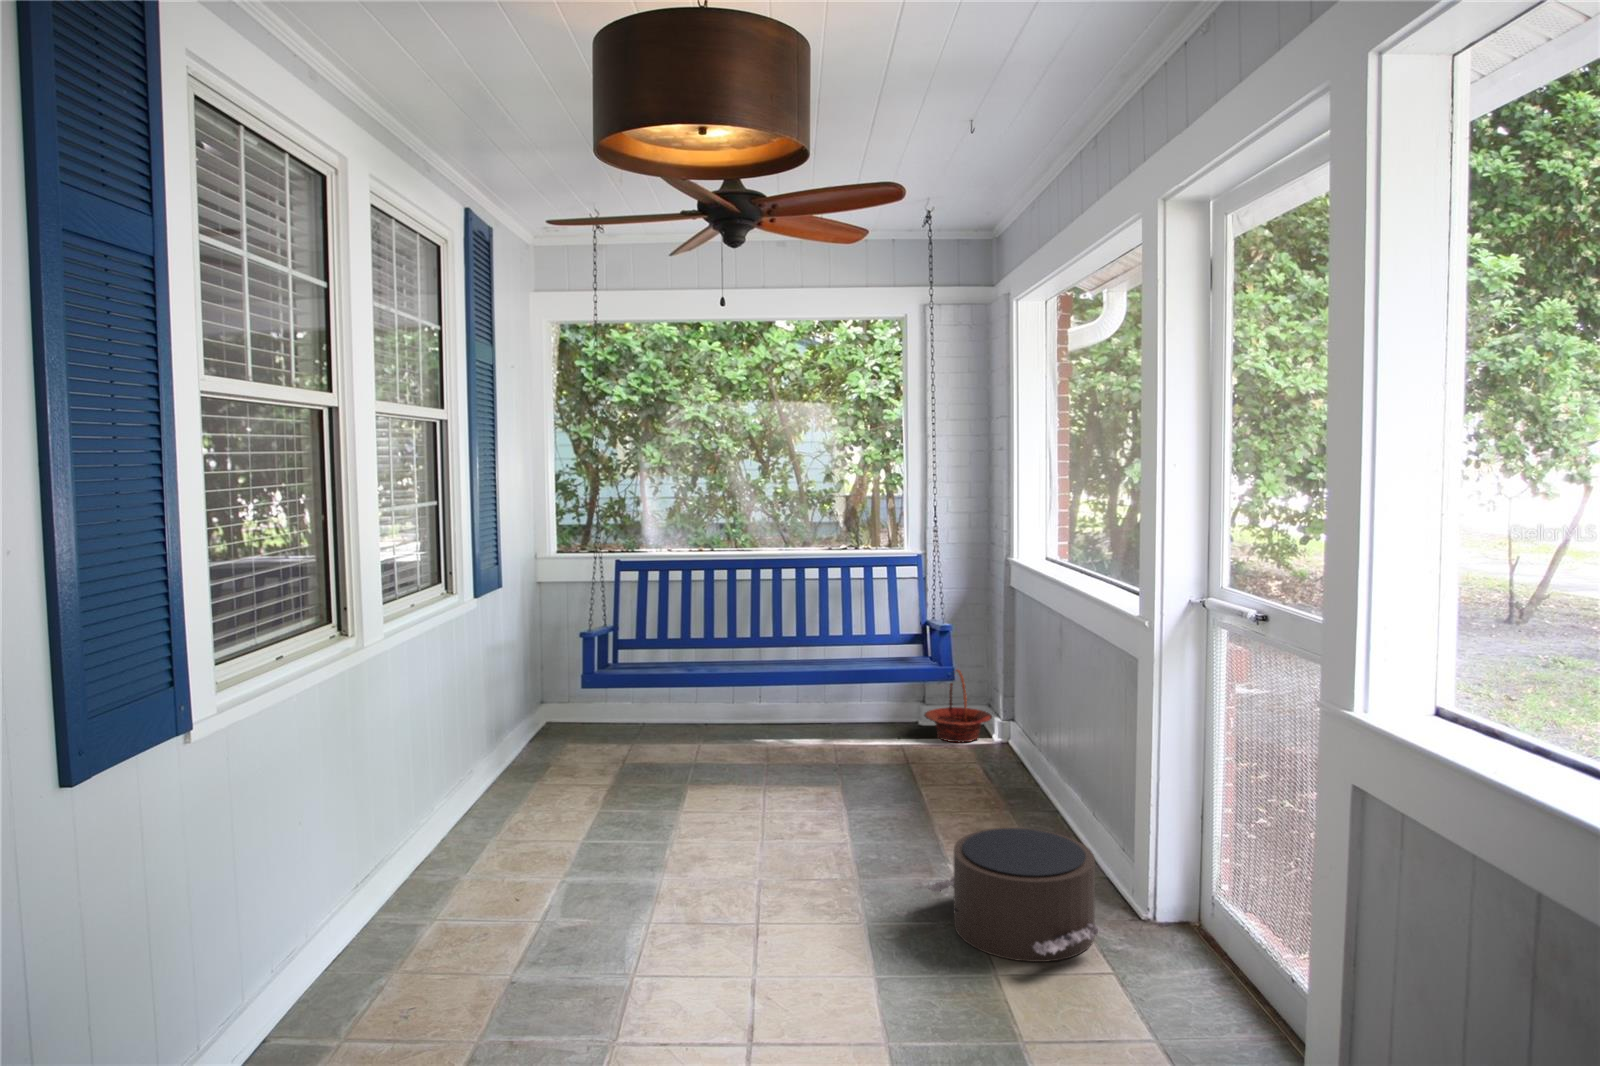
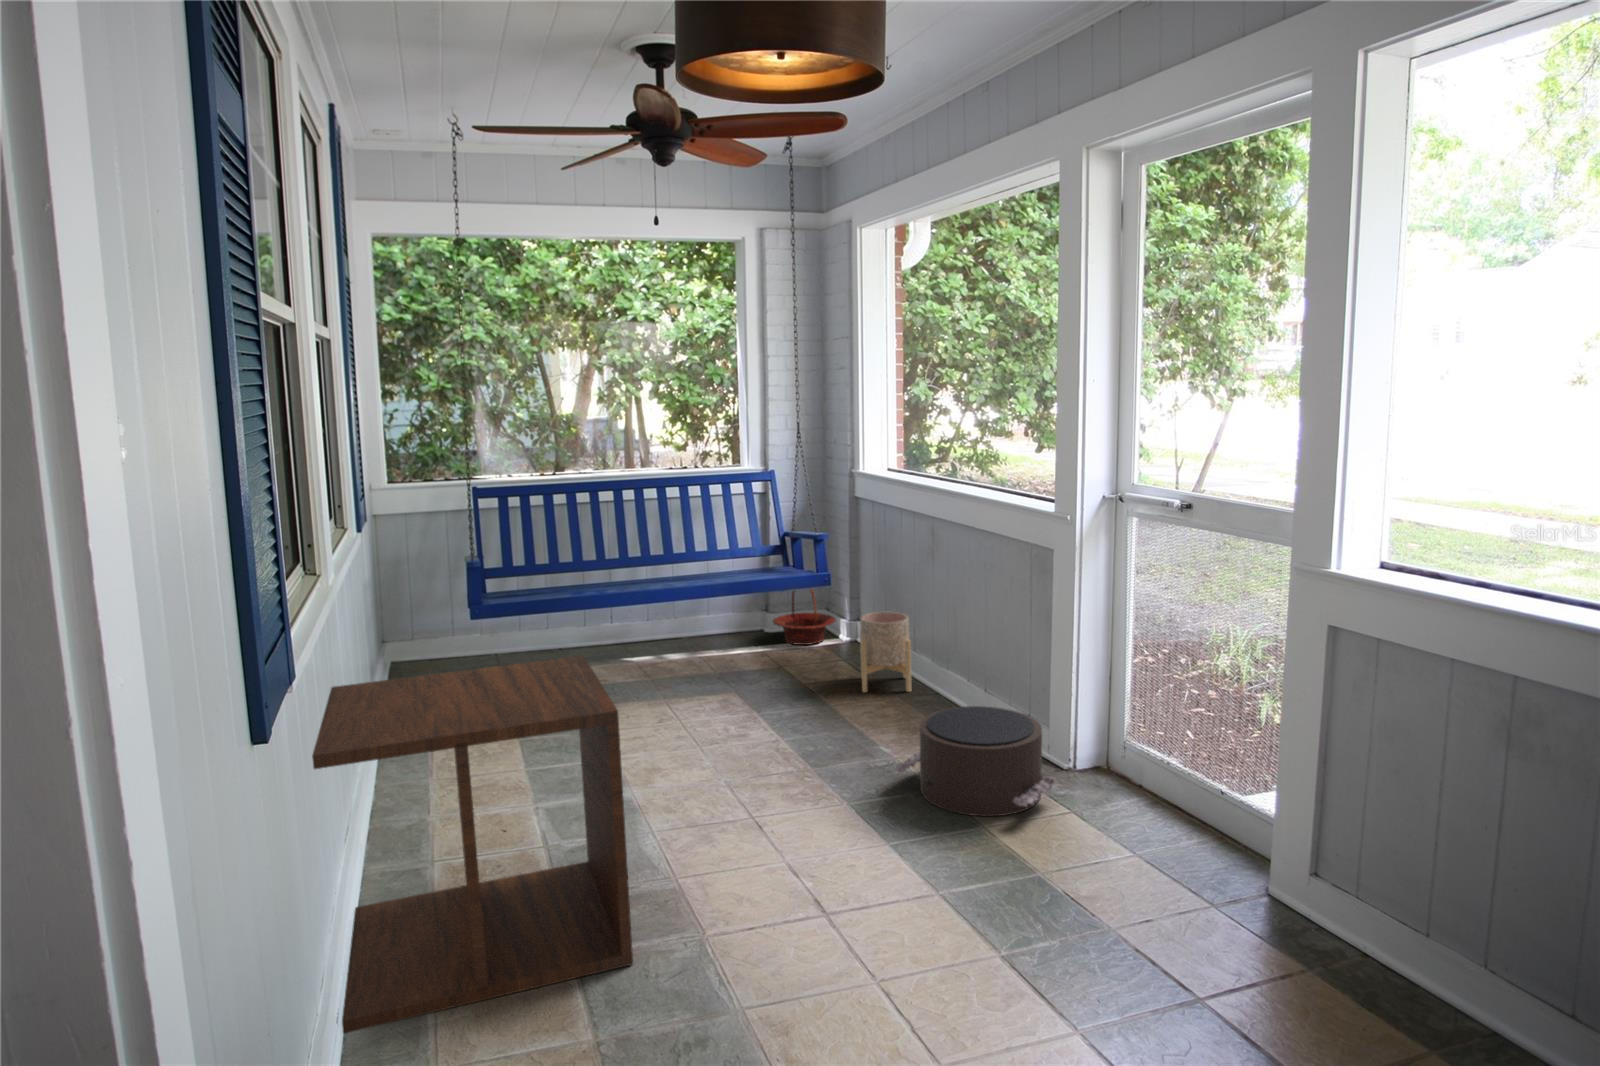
planter: none [976,713,1039,806] -> present [860,612,911,692]
side table: none [253,721,581,1045] -> present [312,655,633,1034]

